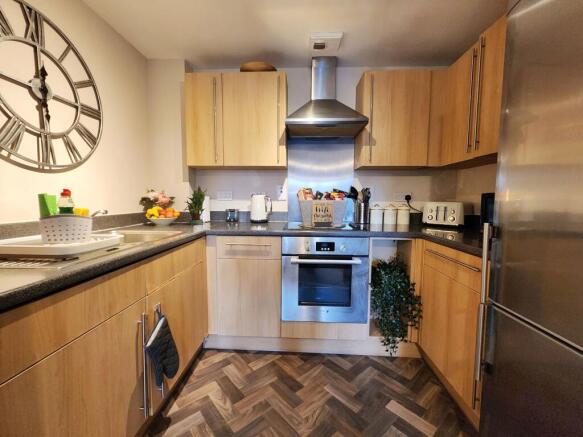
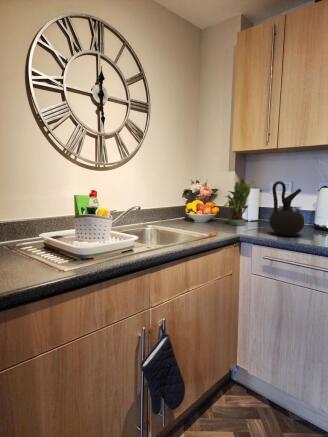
ceramic jug: none [225,189,248,228] -> present [269,181,304,237]

